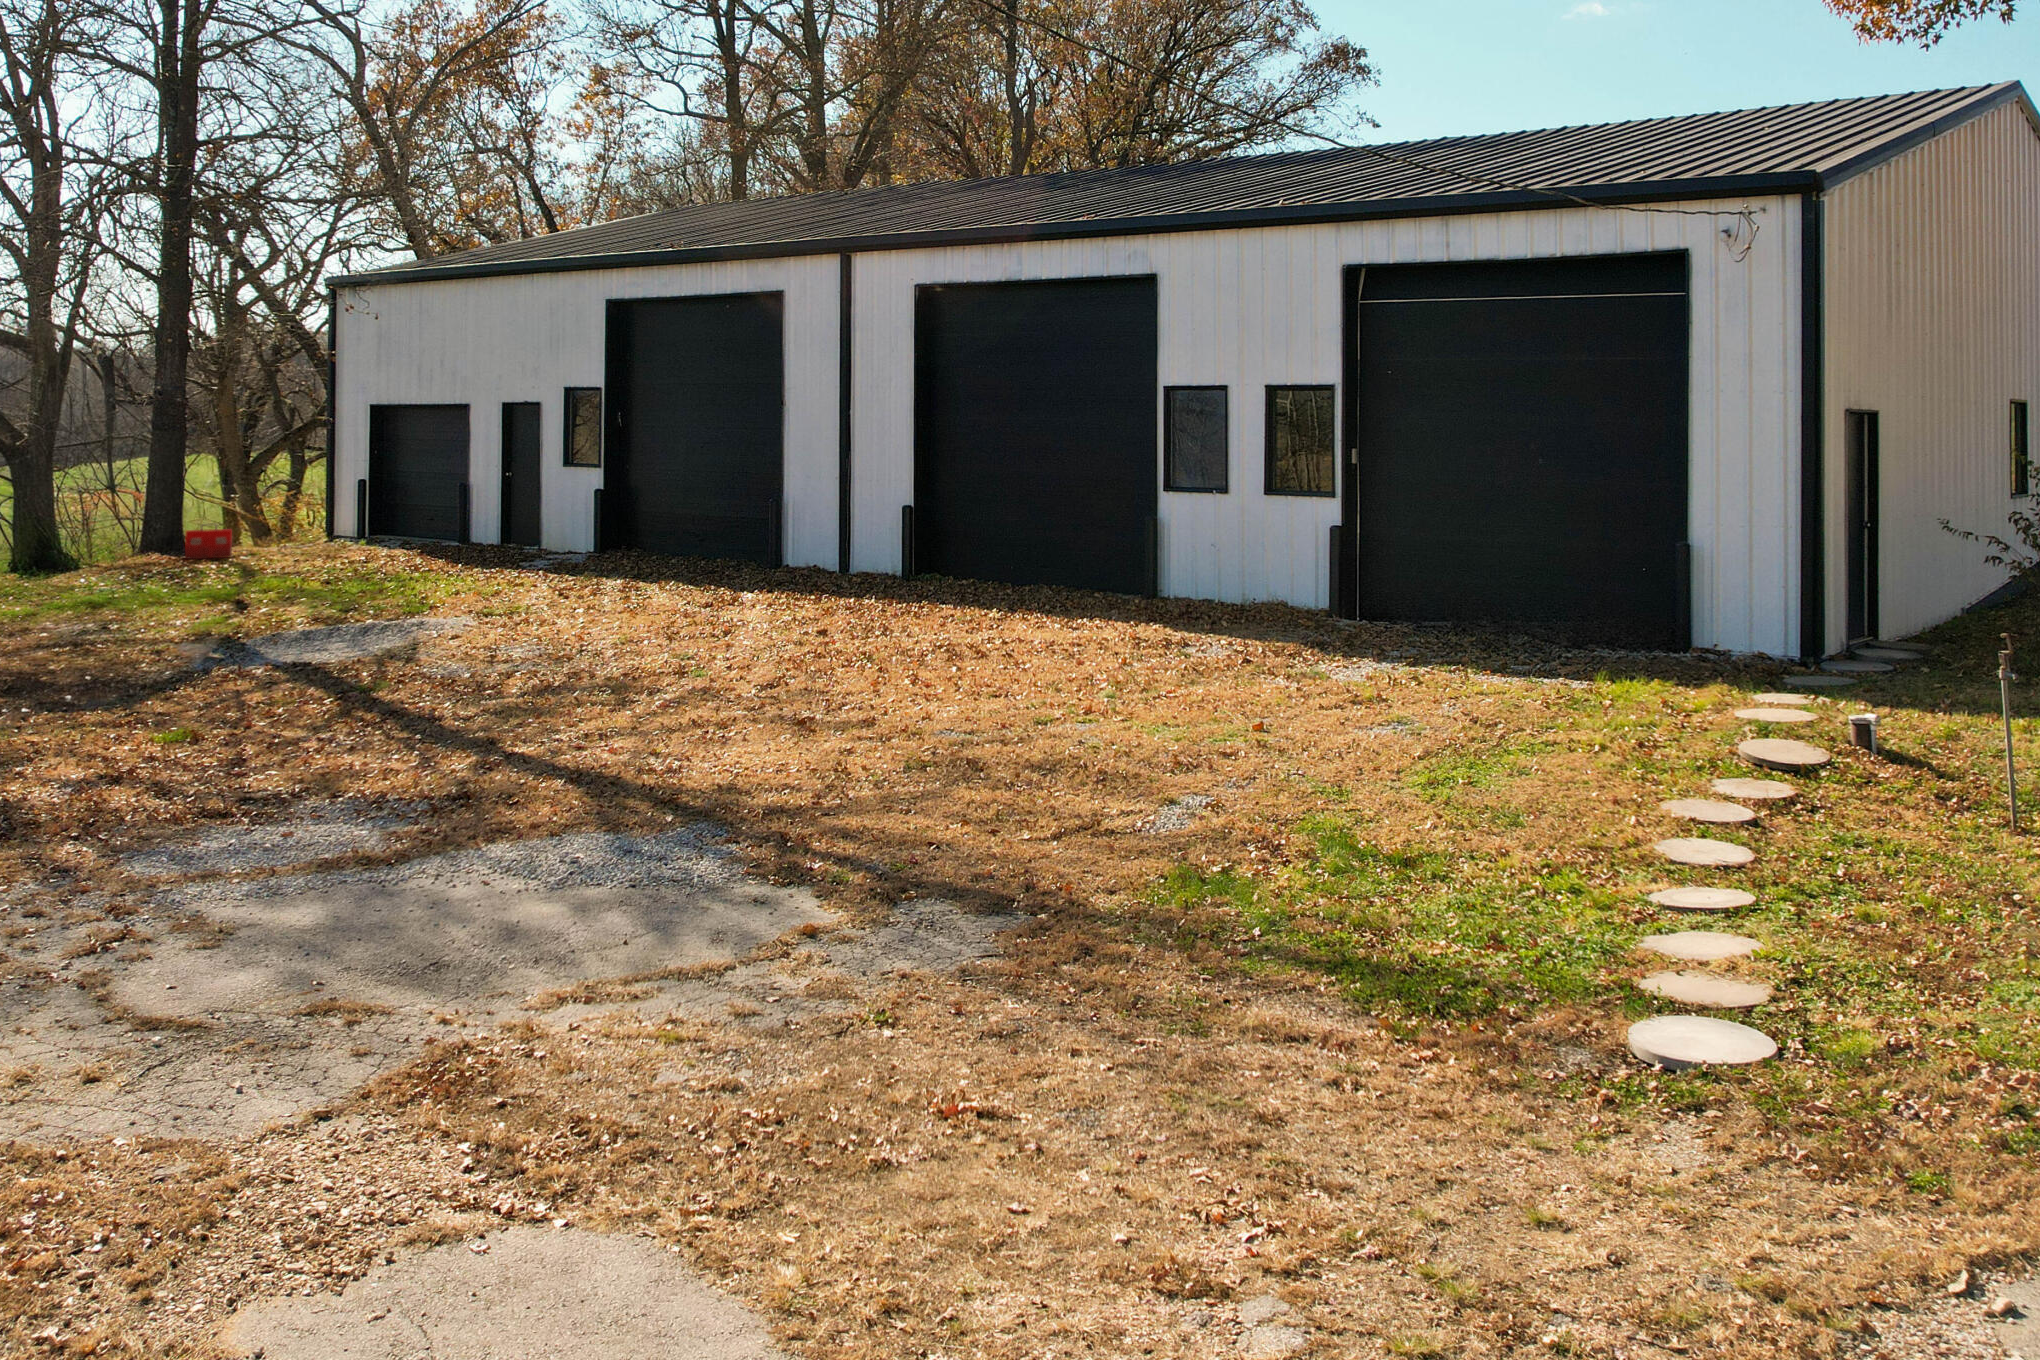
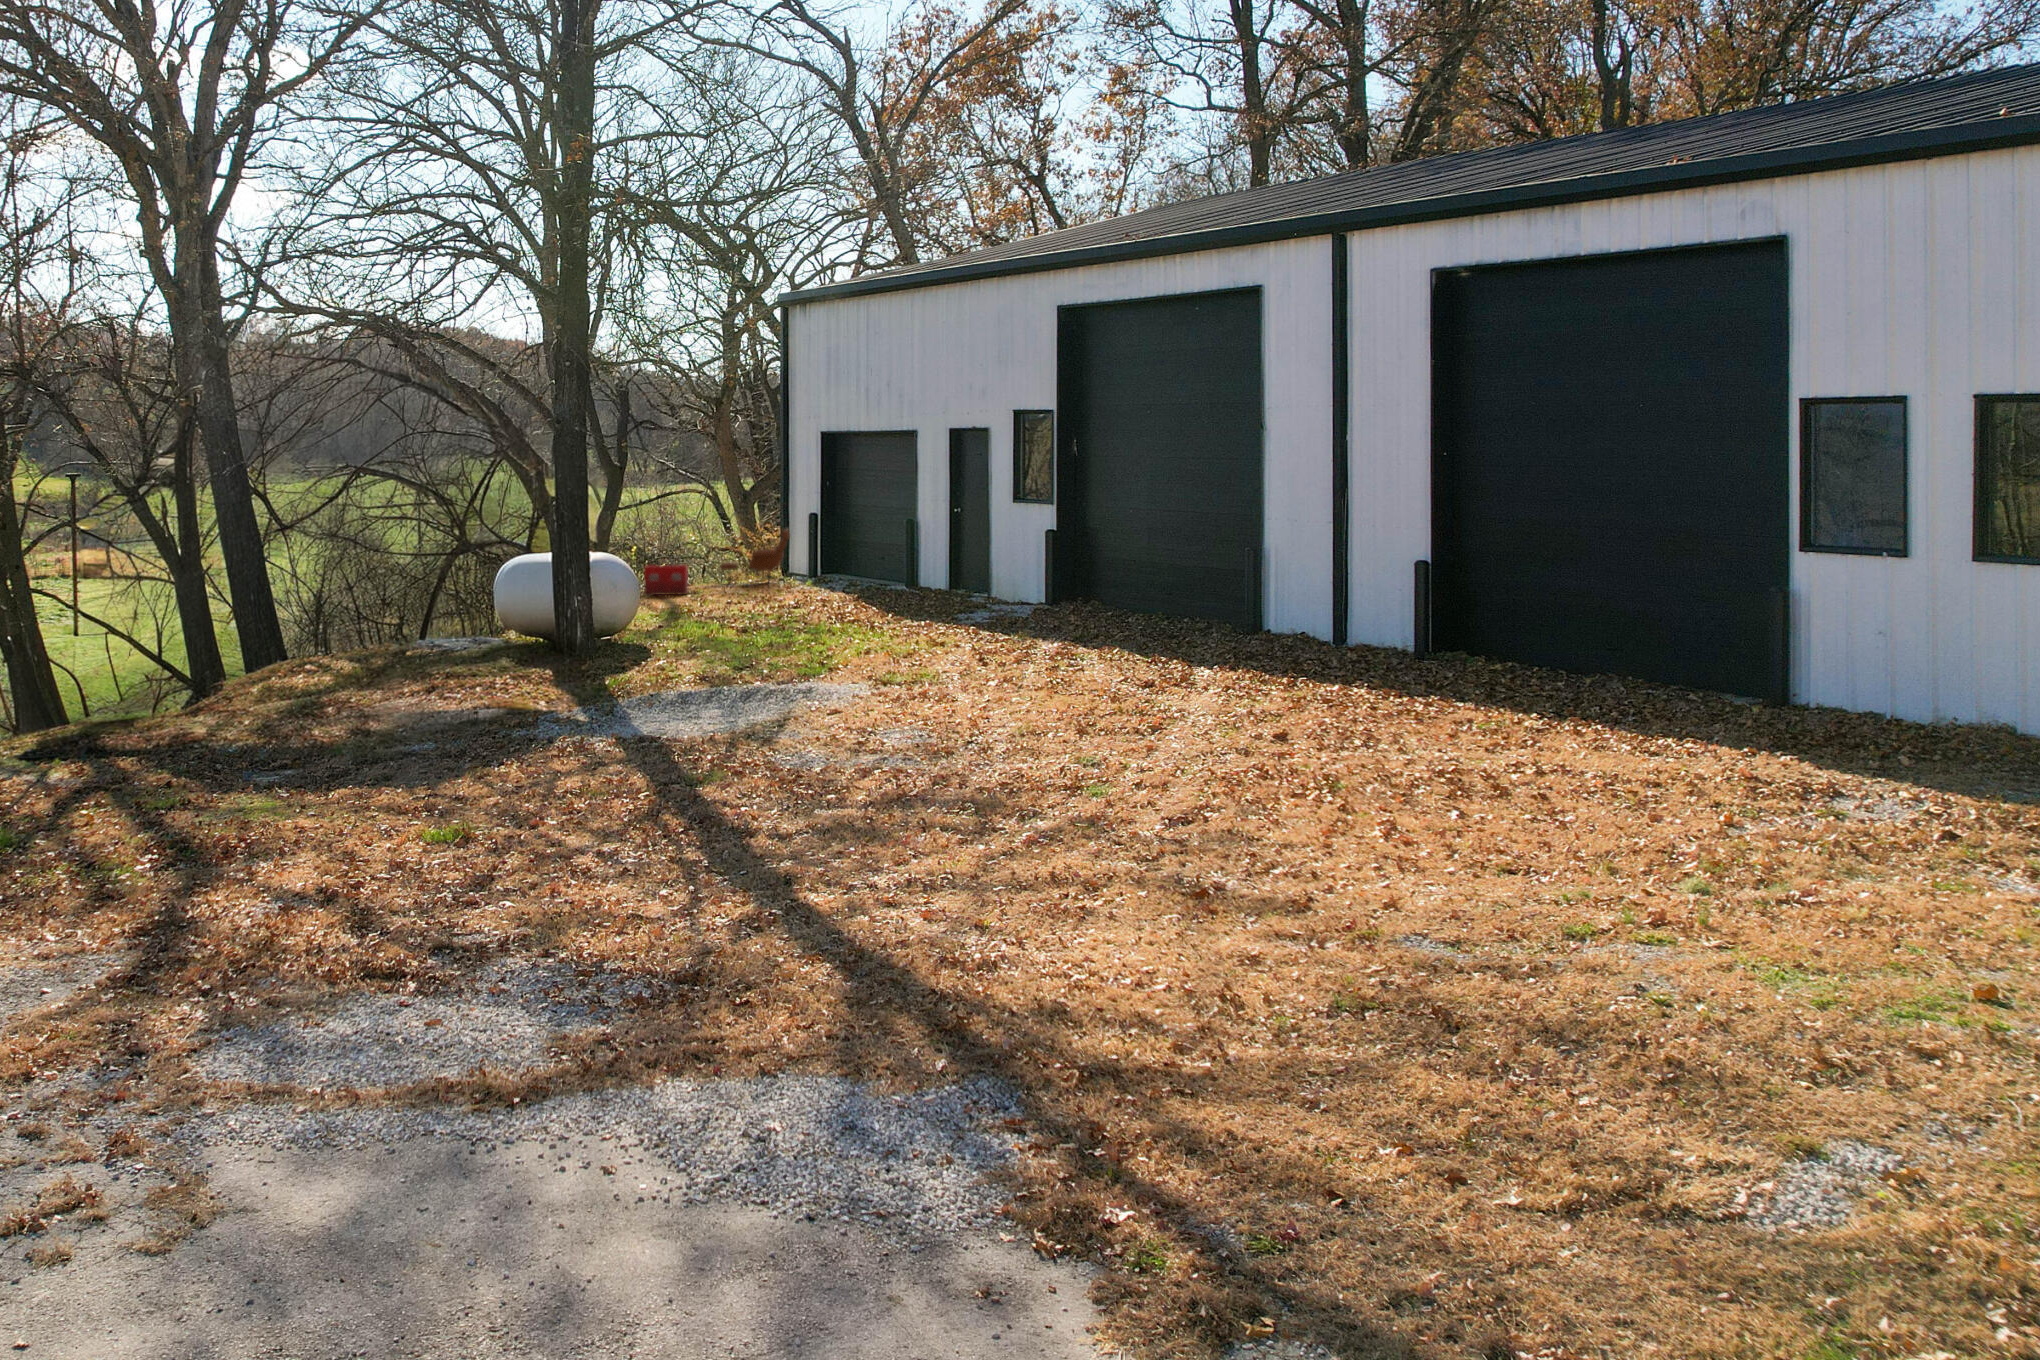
lounge chair: none [256,494,336,549] -> present [720,529,789,583]

